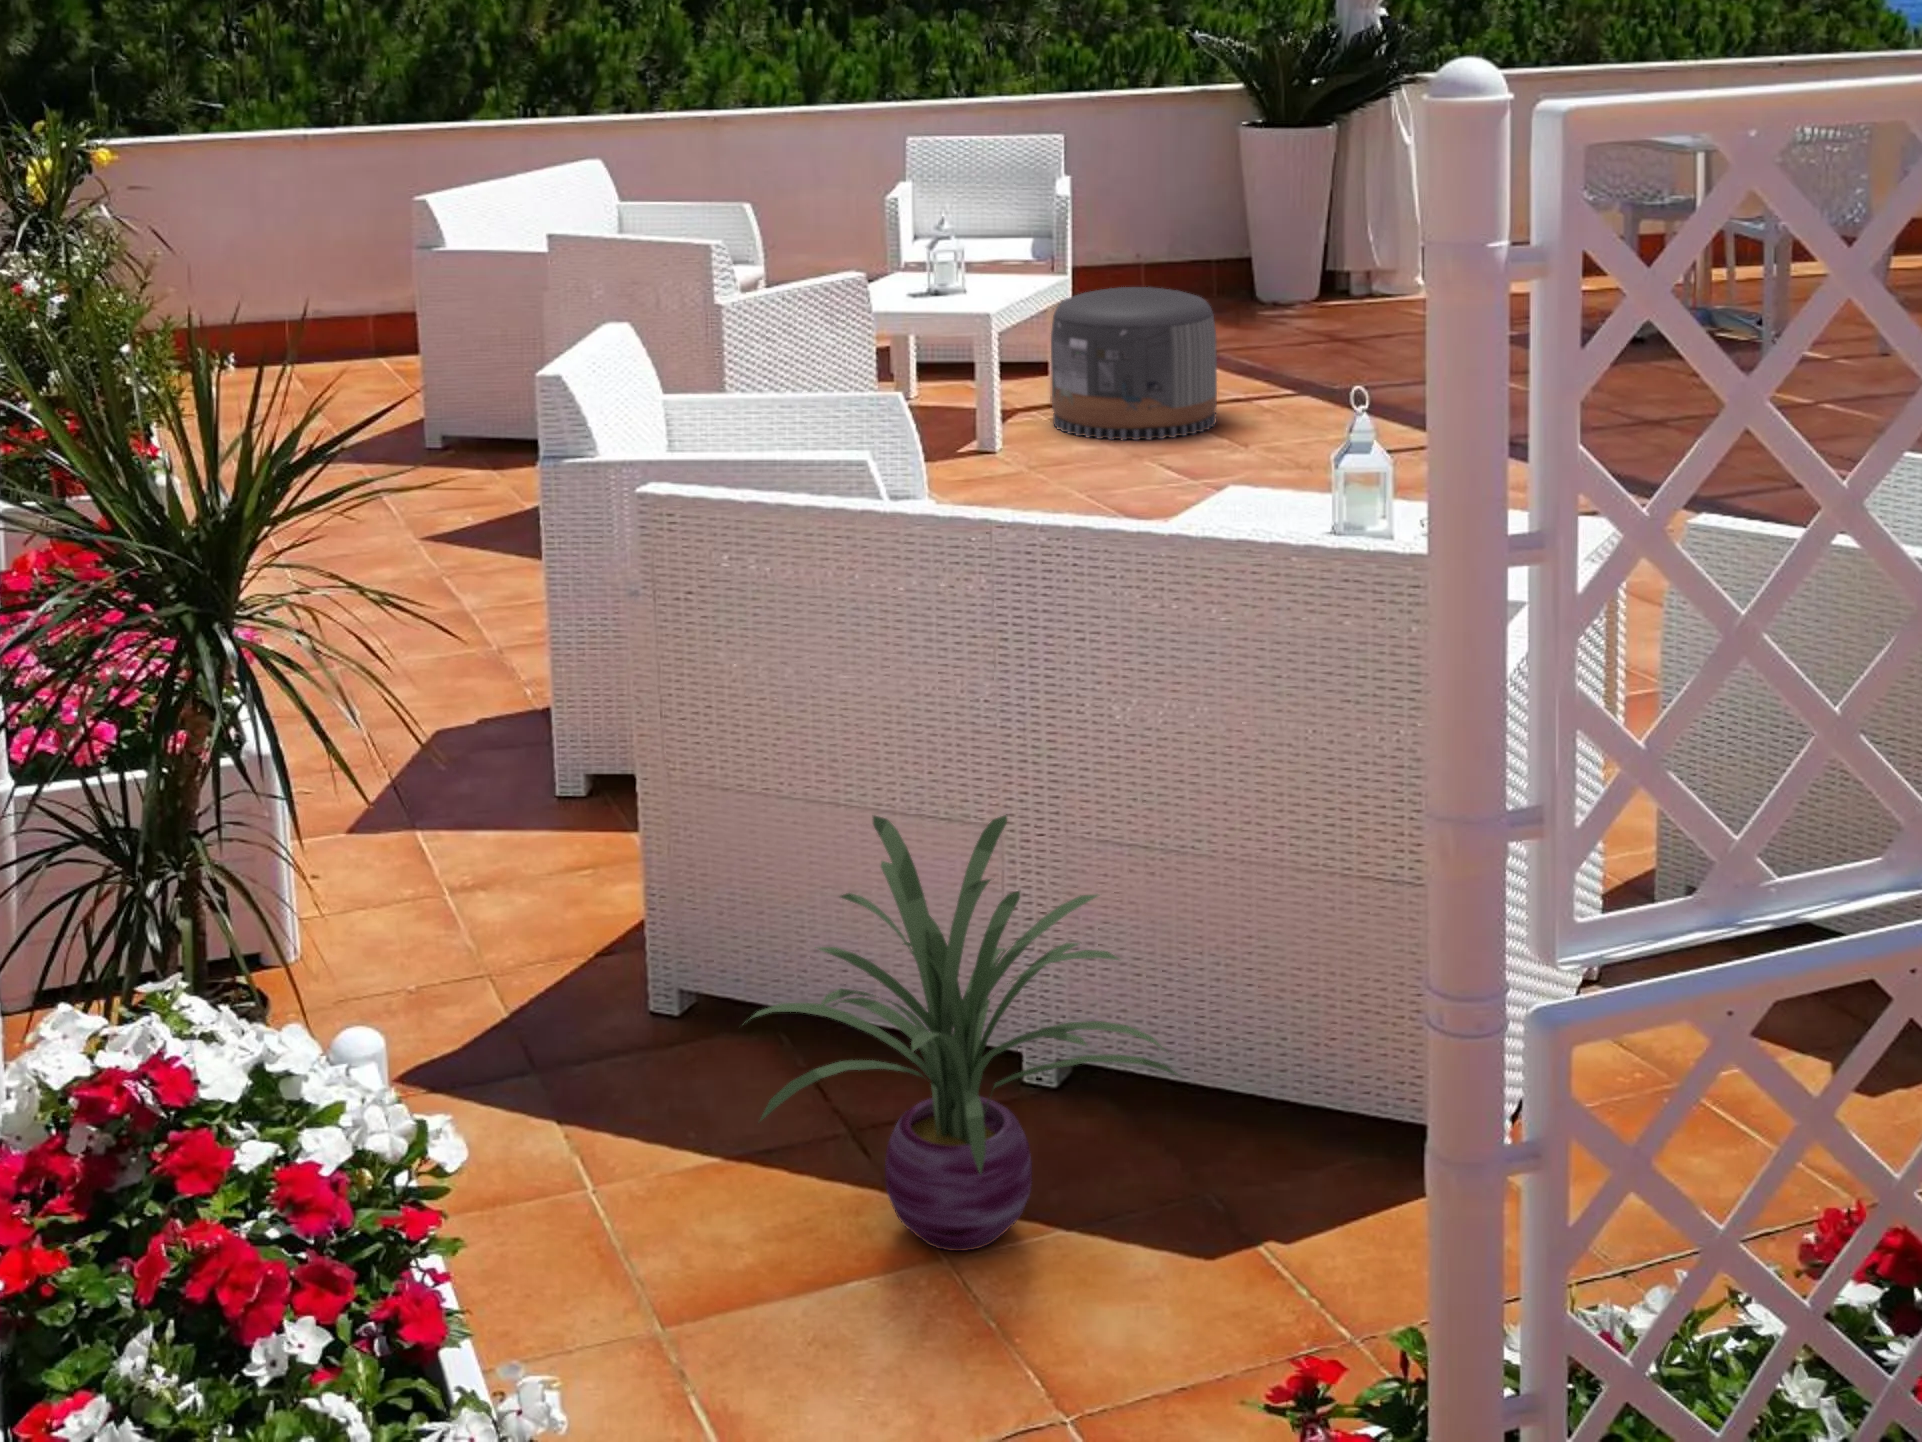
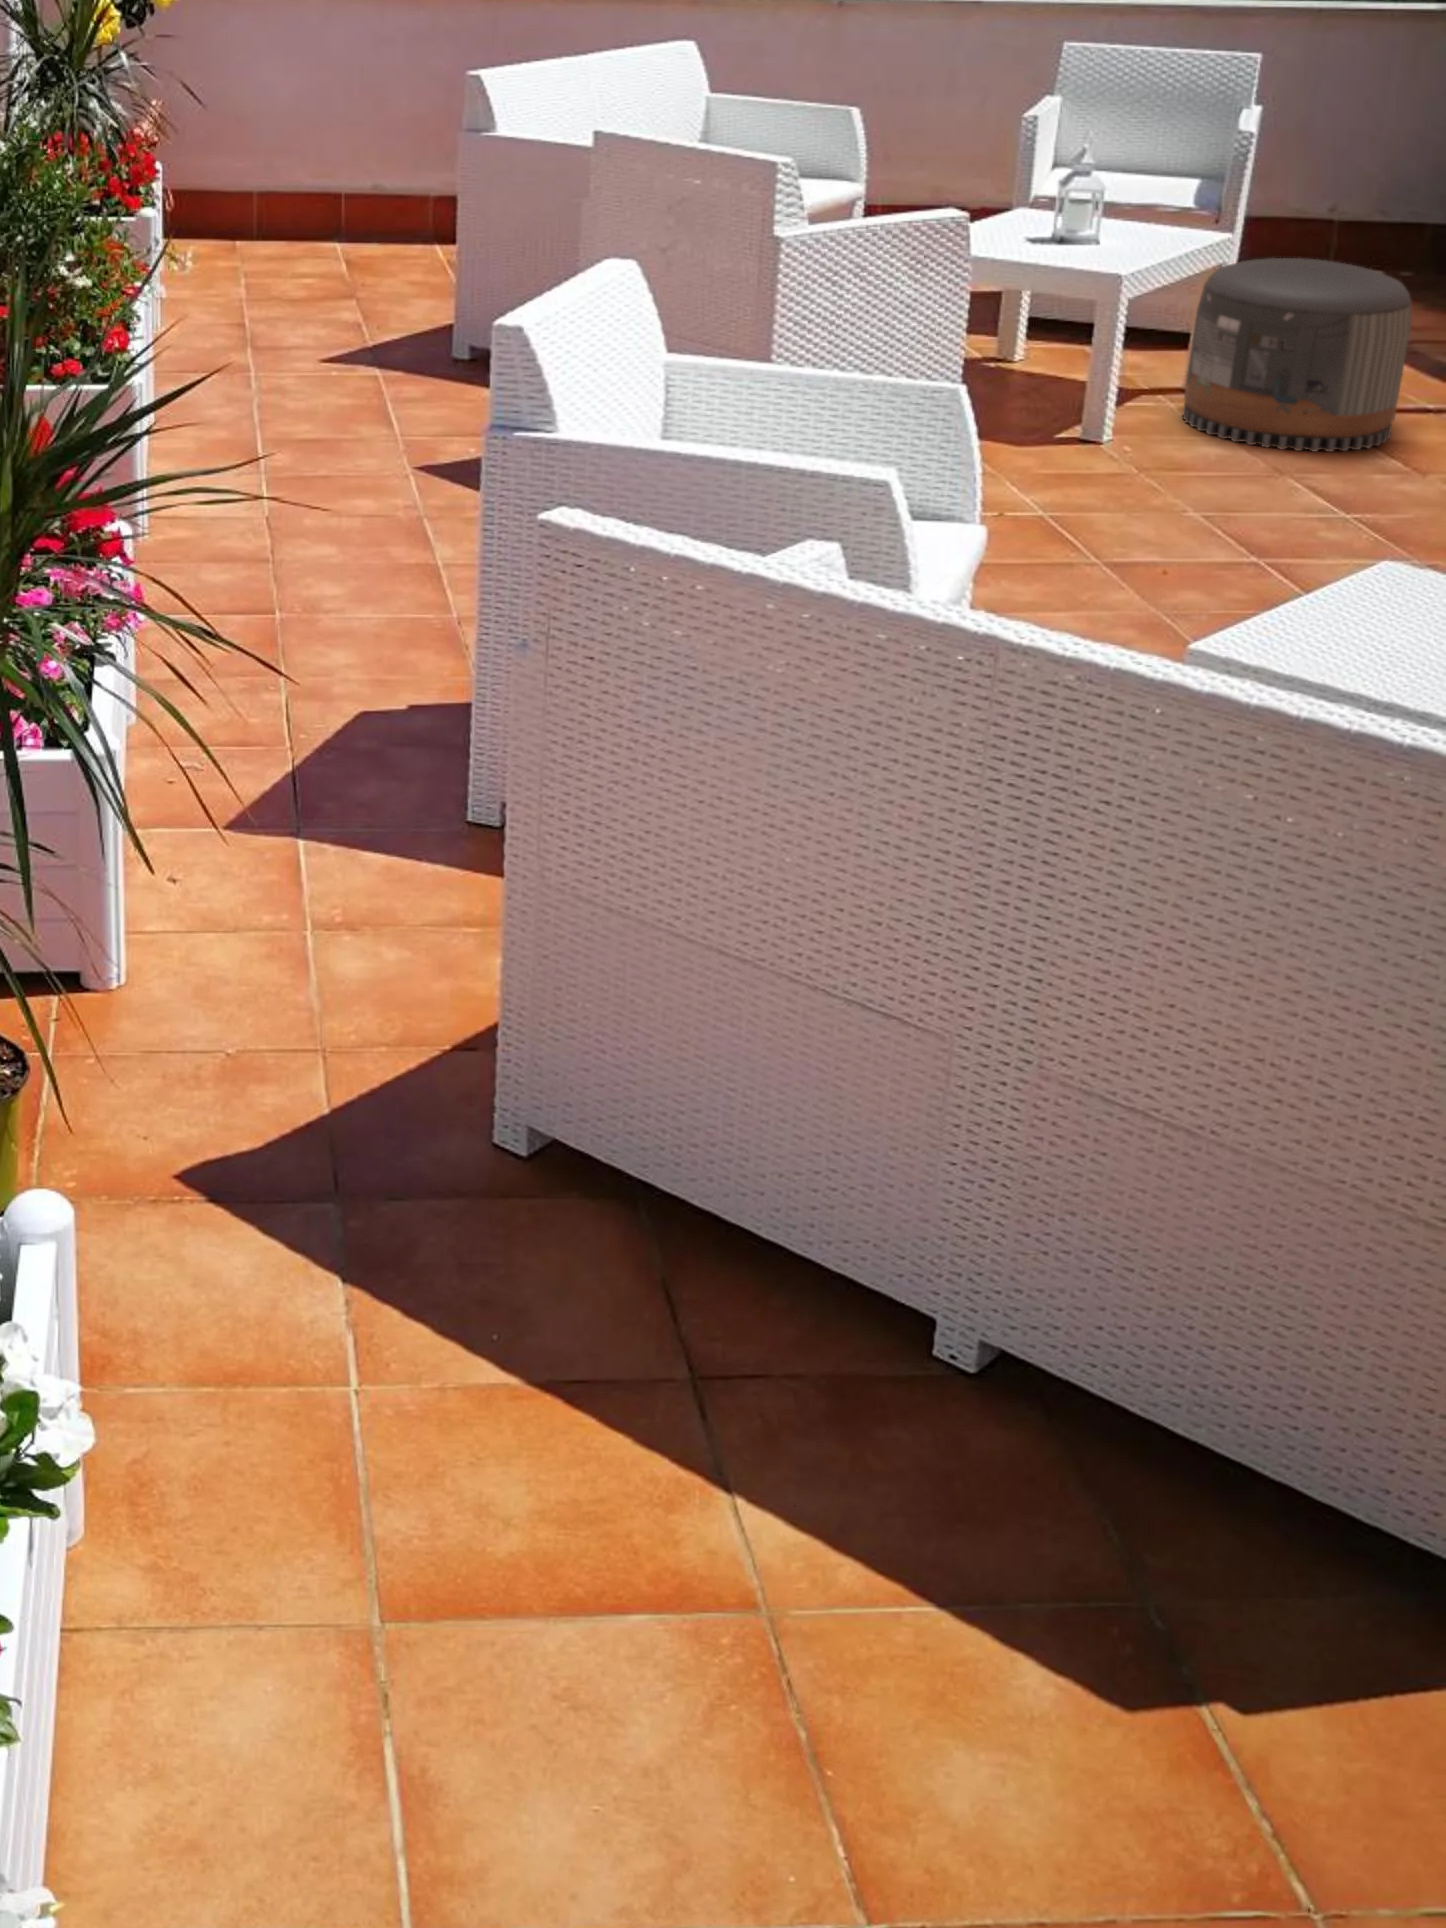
decorative plant: present [753,815,1179,1251] -> none [529,1003,1120,1570]

